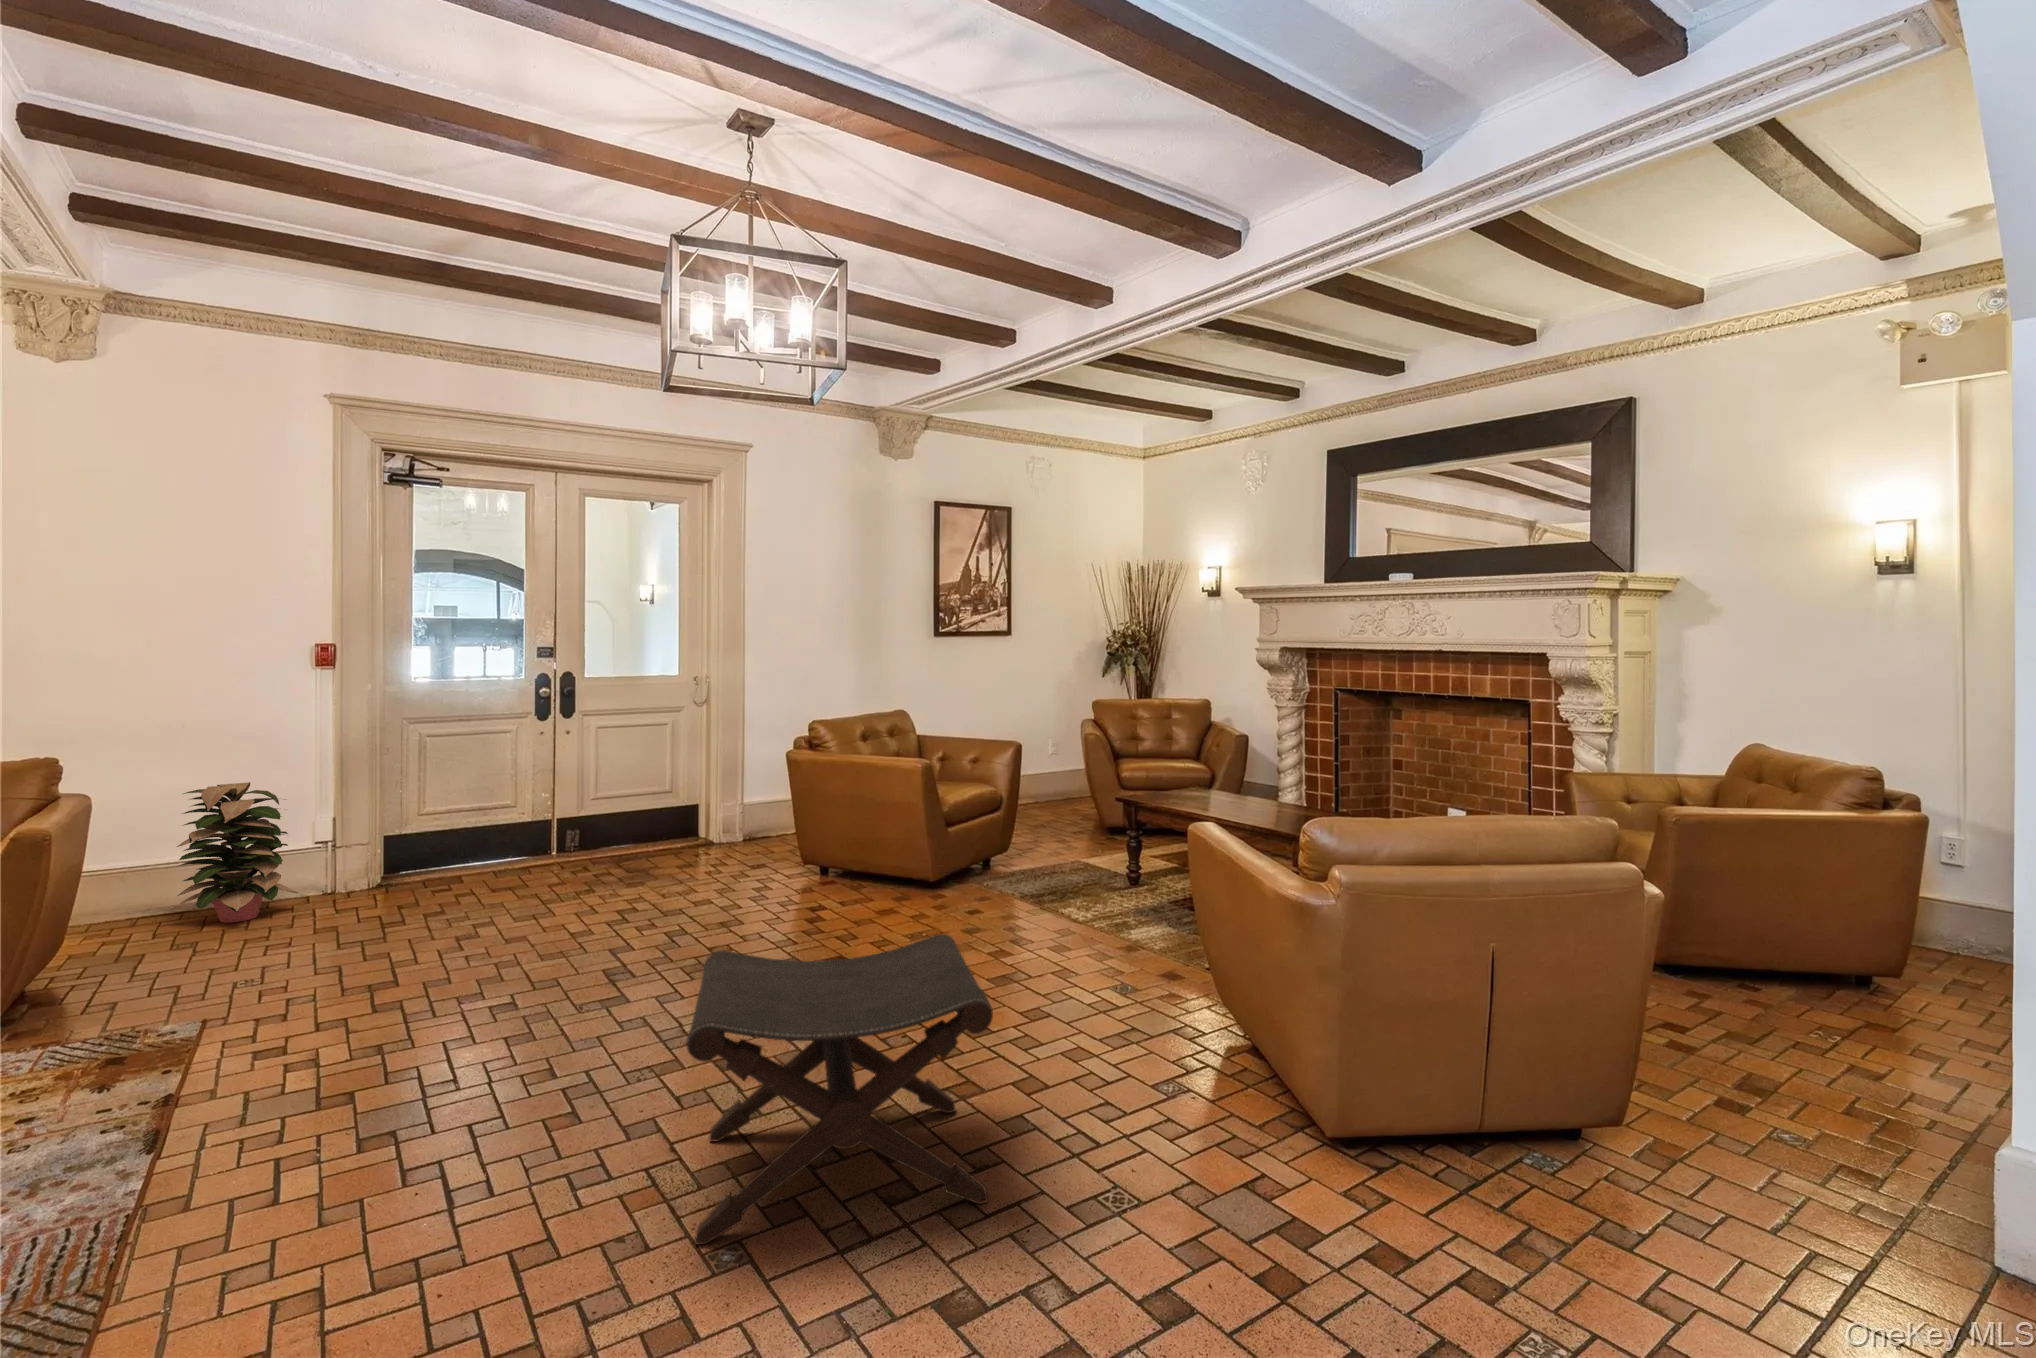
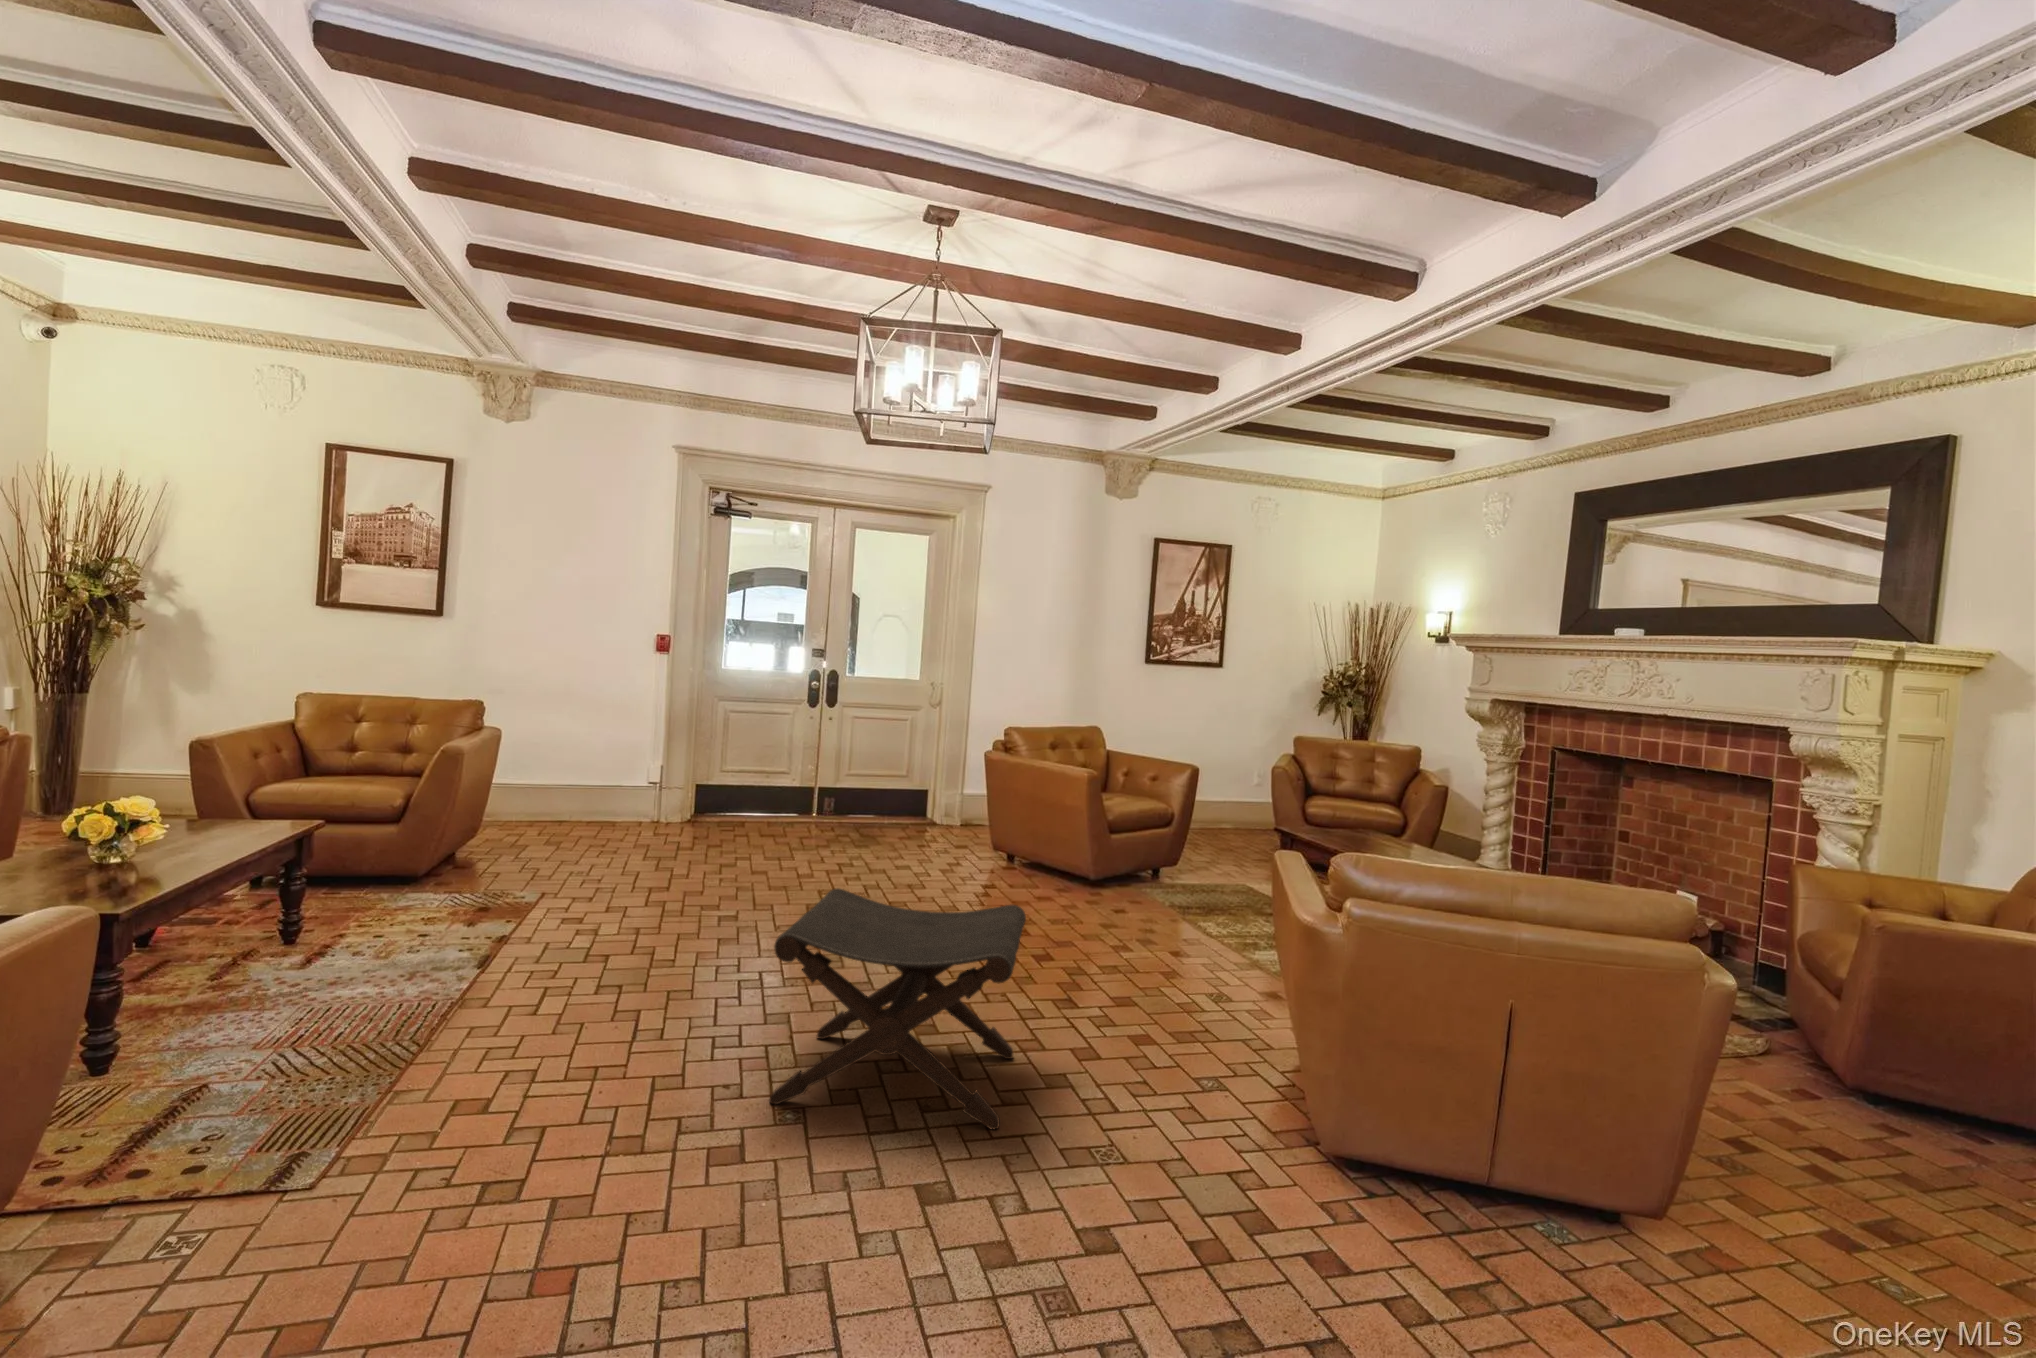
decorative plant: present [172,782,298,923] -> none [553,732,633,832]

